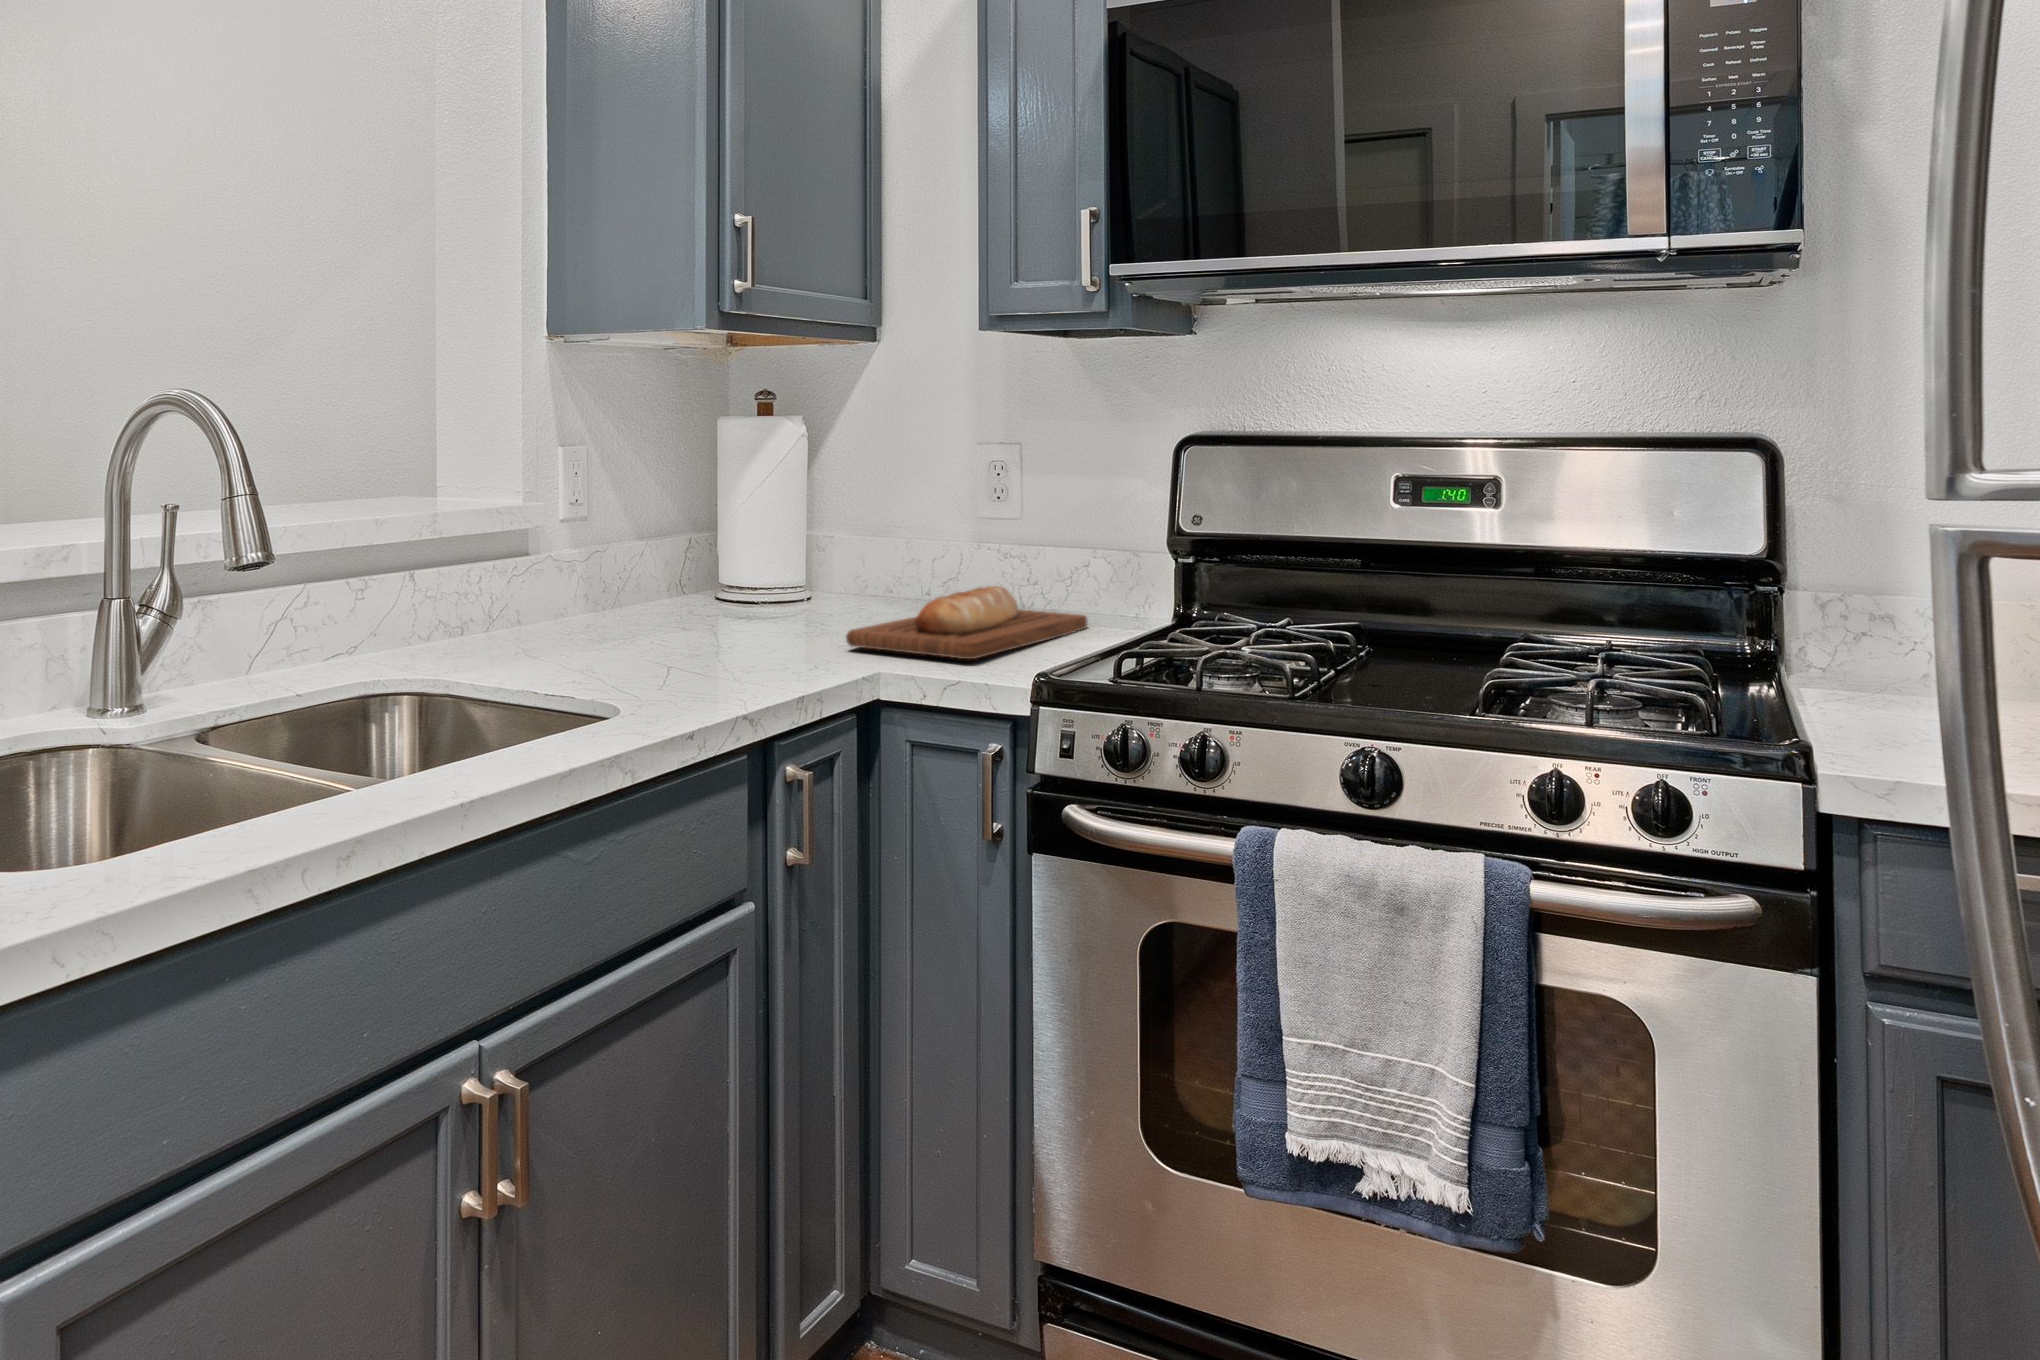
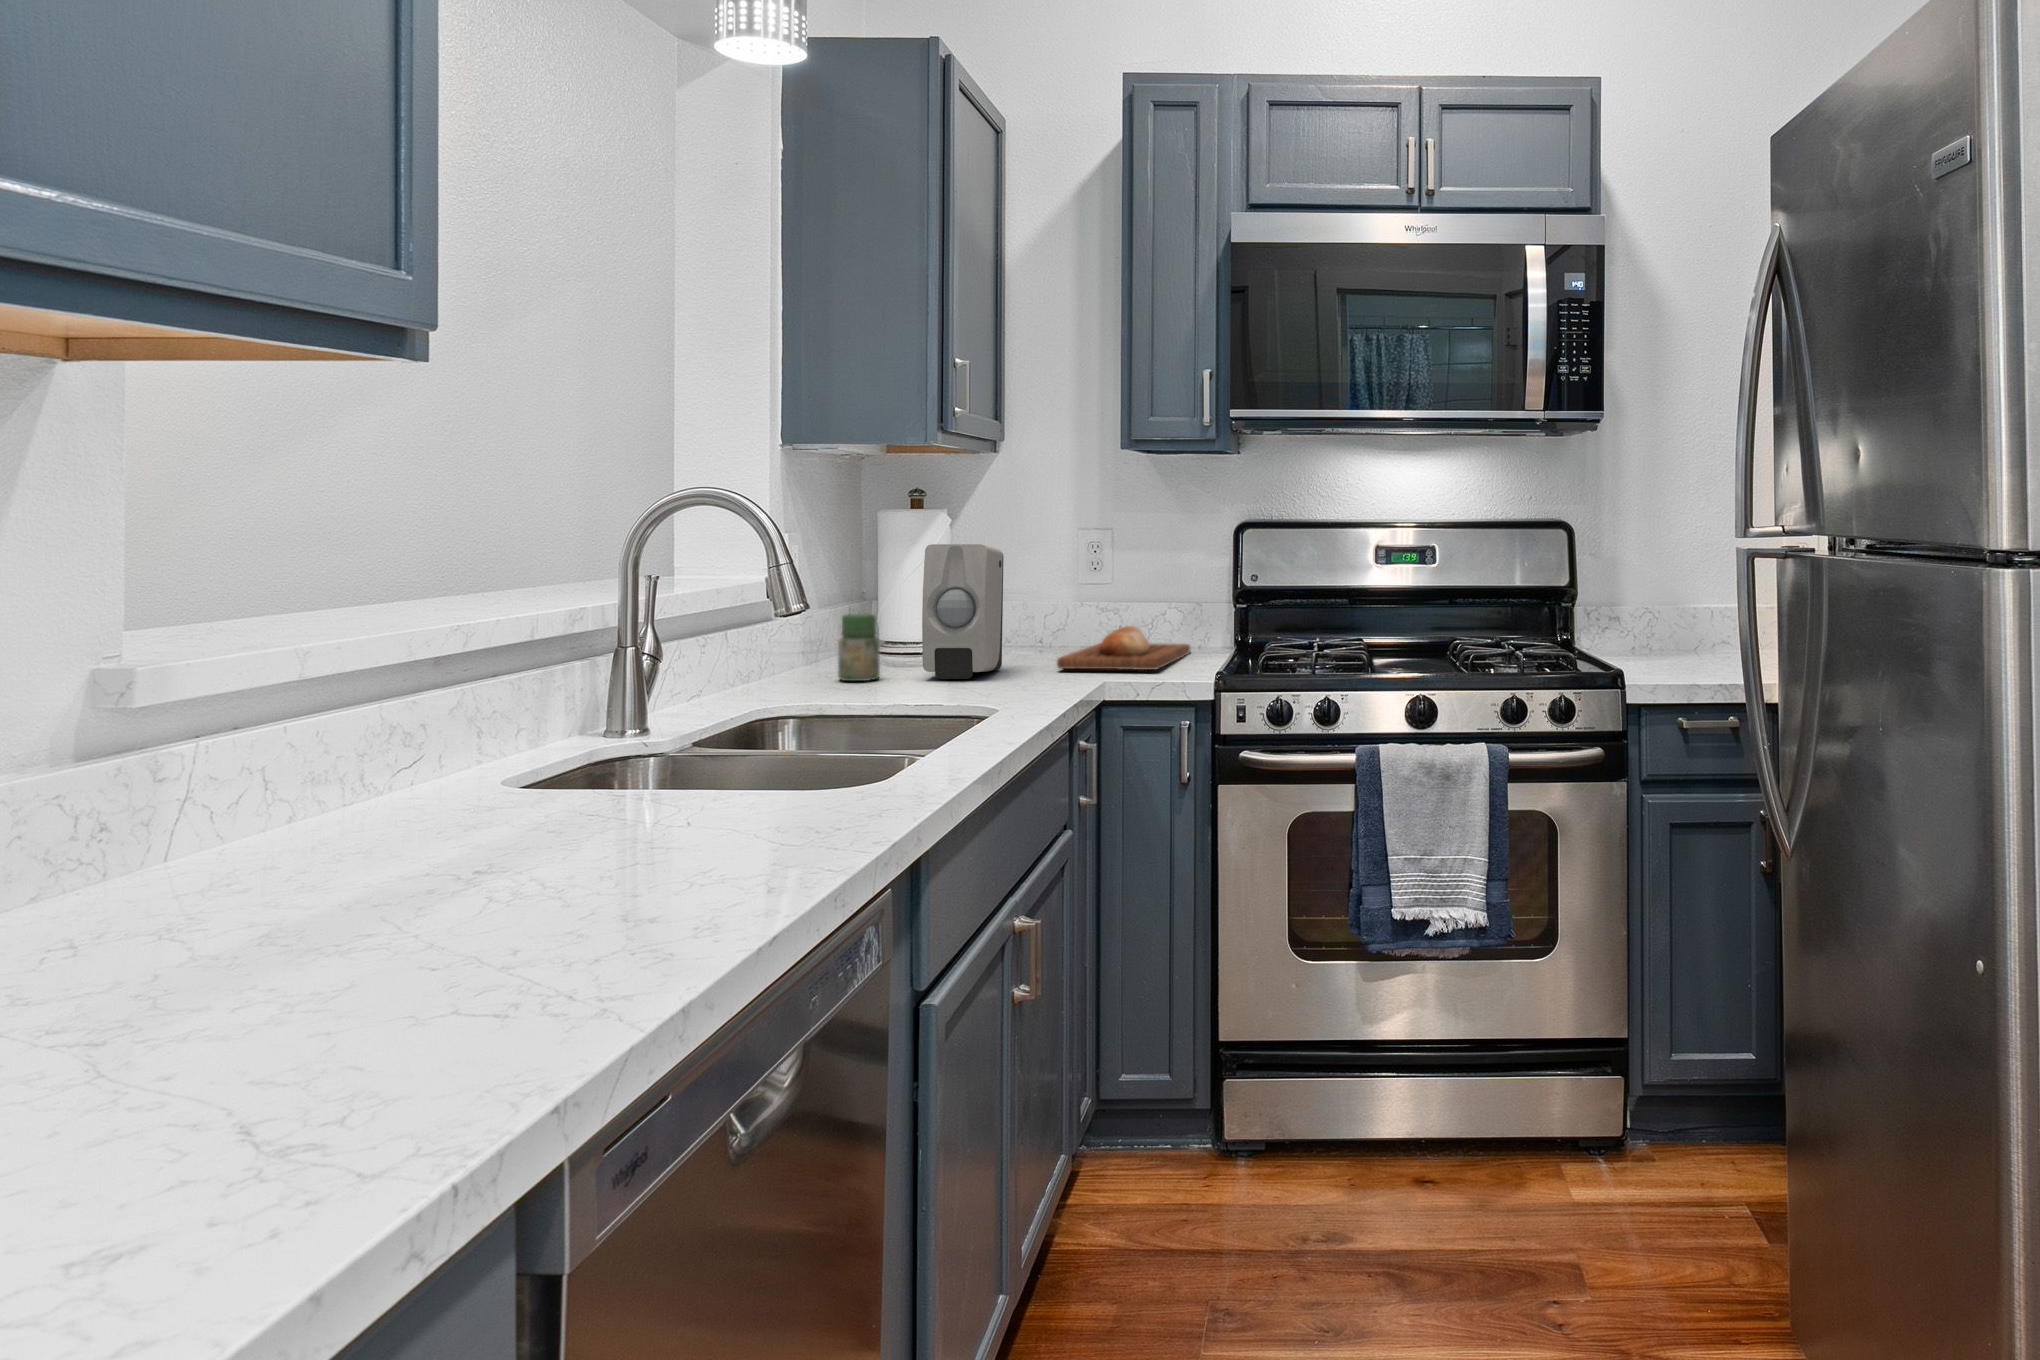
soap dispenser: none [658,469,794,654] -> present [922,544,1004,679]
jar: none [569,557,621,646] -> present [838,614,880,681]

